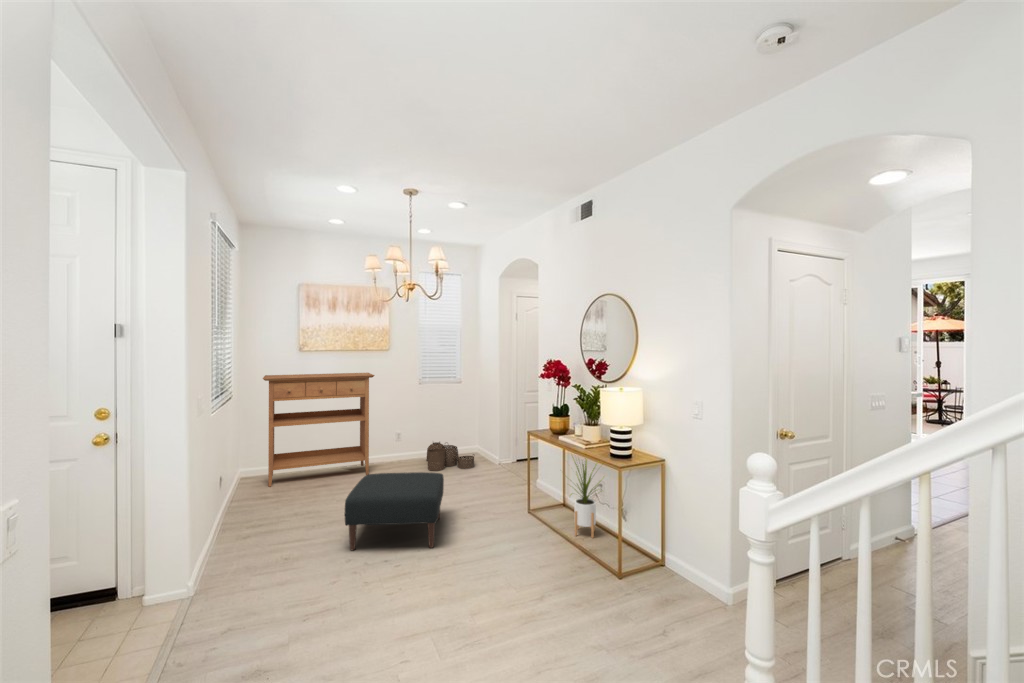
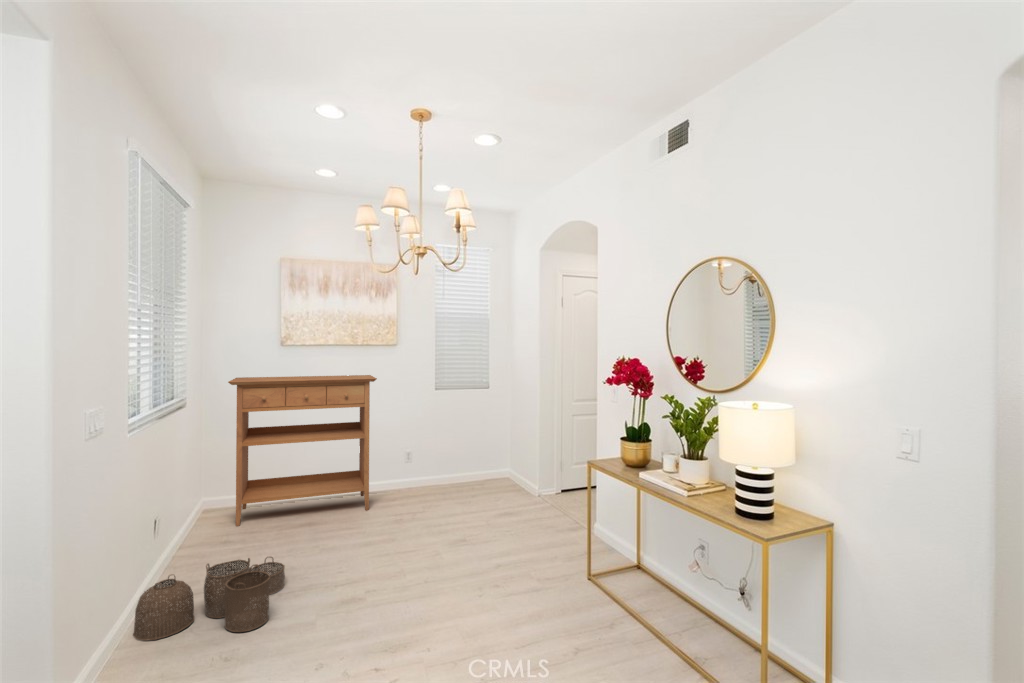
woven basket: present [427,442,474,471] -> present [133,557,285,641]
house plant: present [571,459,599,538] -> none [641,491,720,634]
ottoman: present [345,472,444,550] -> none [316,520,467,646]

